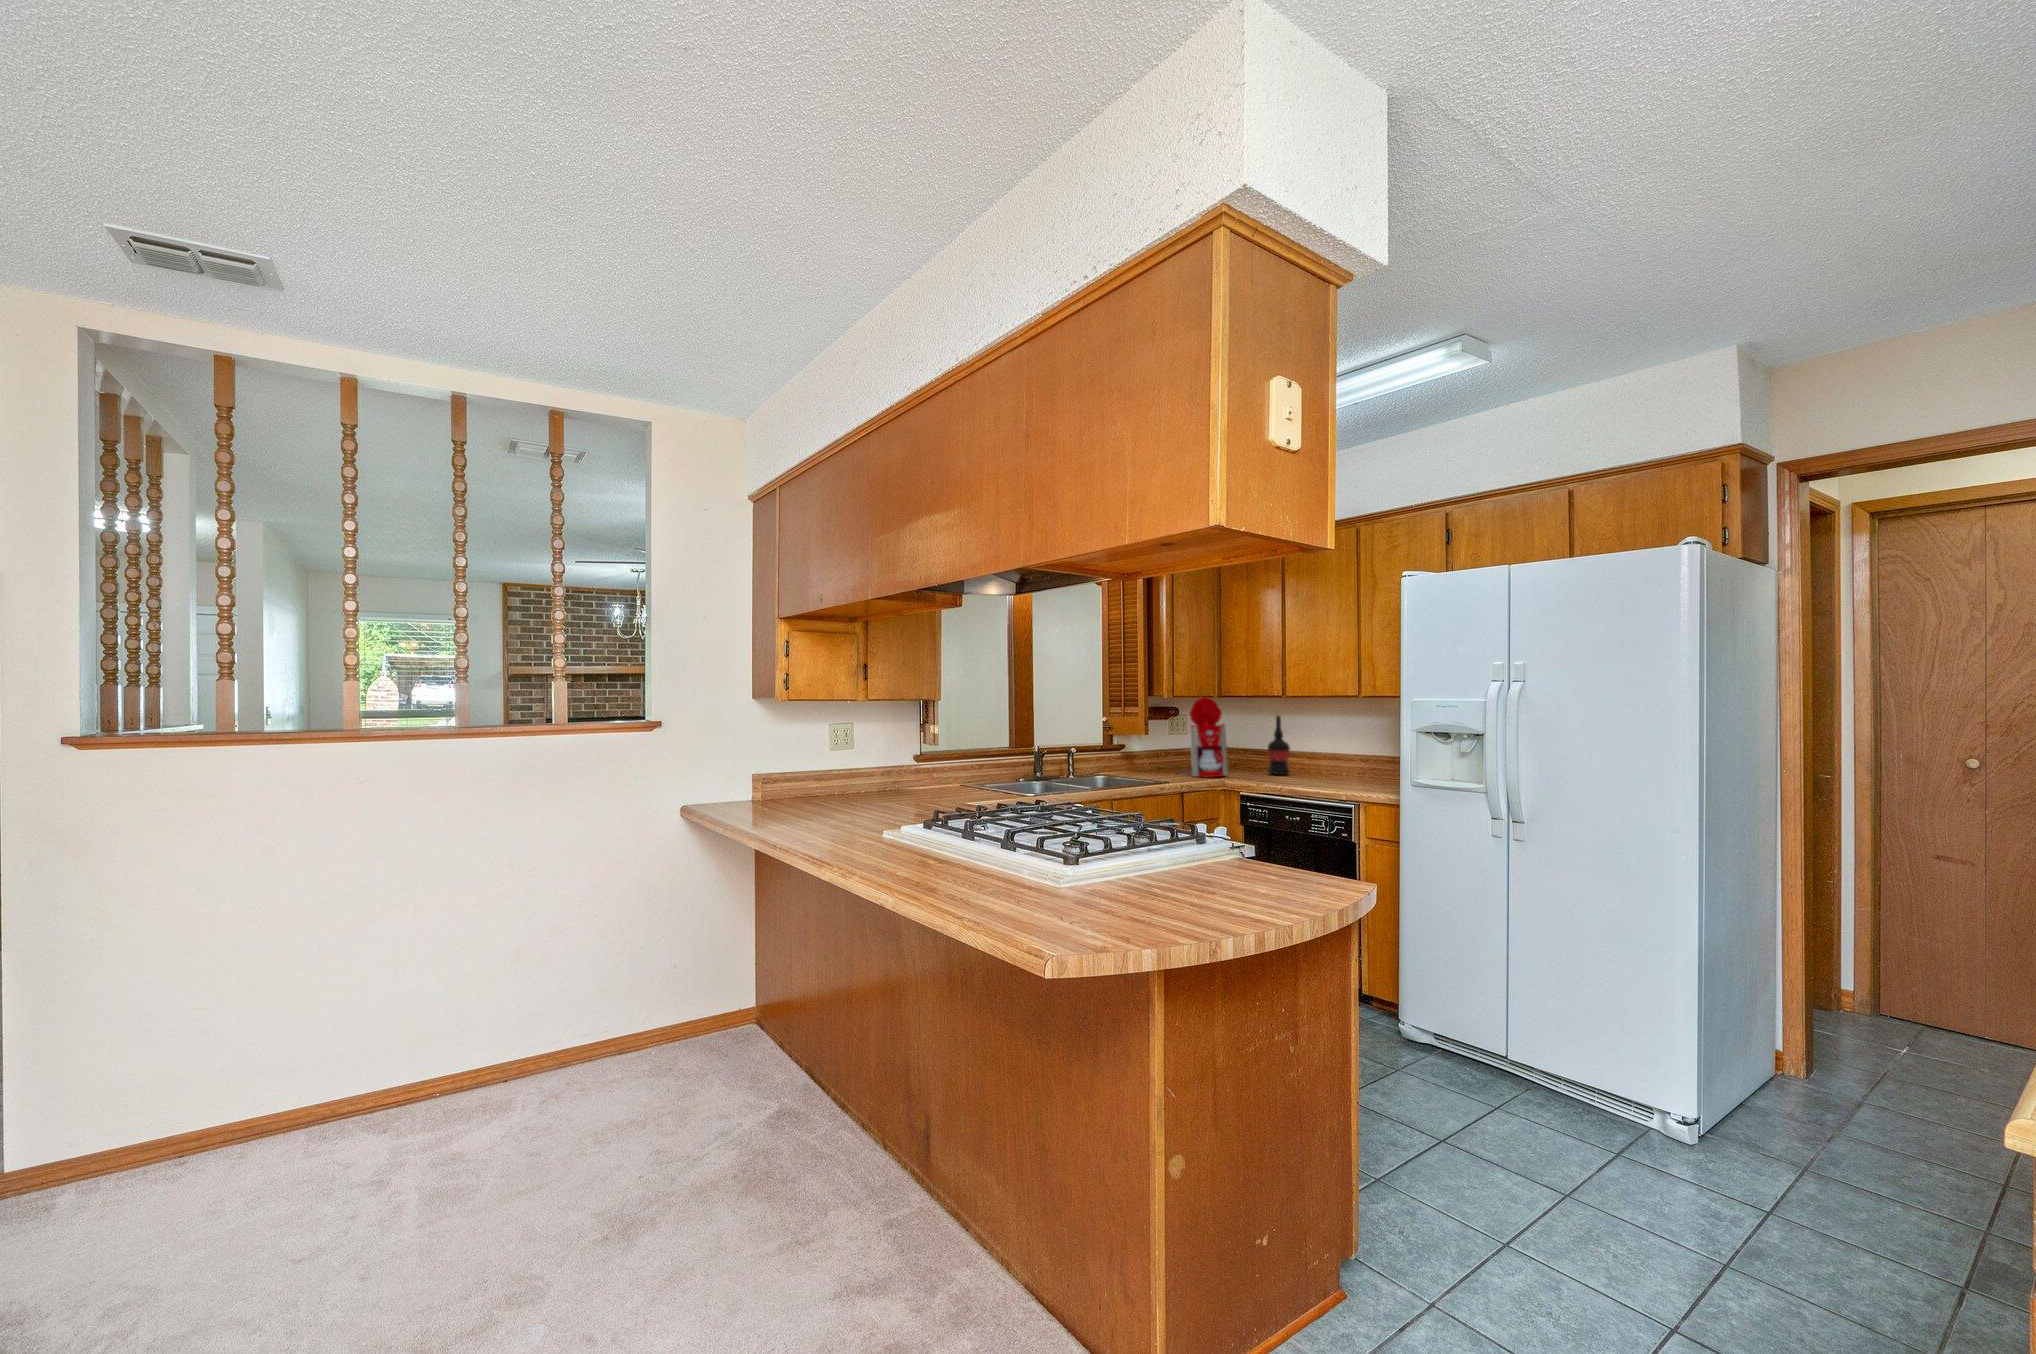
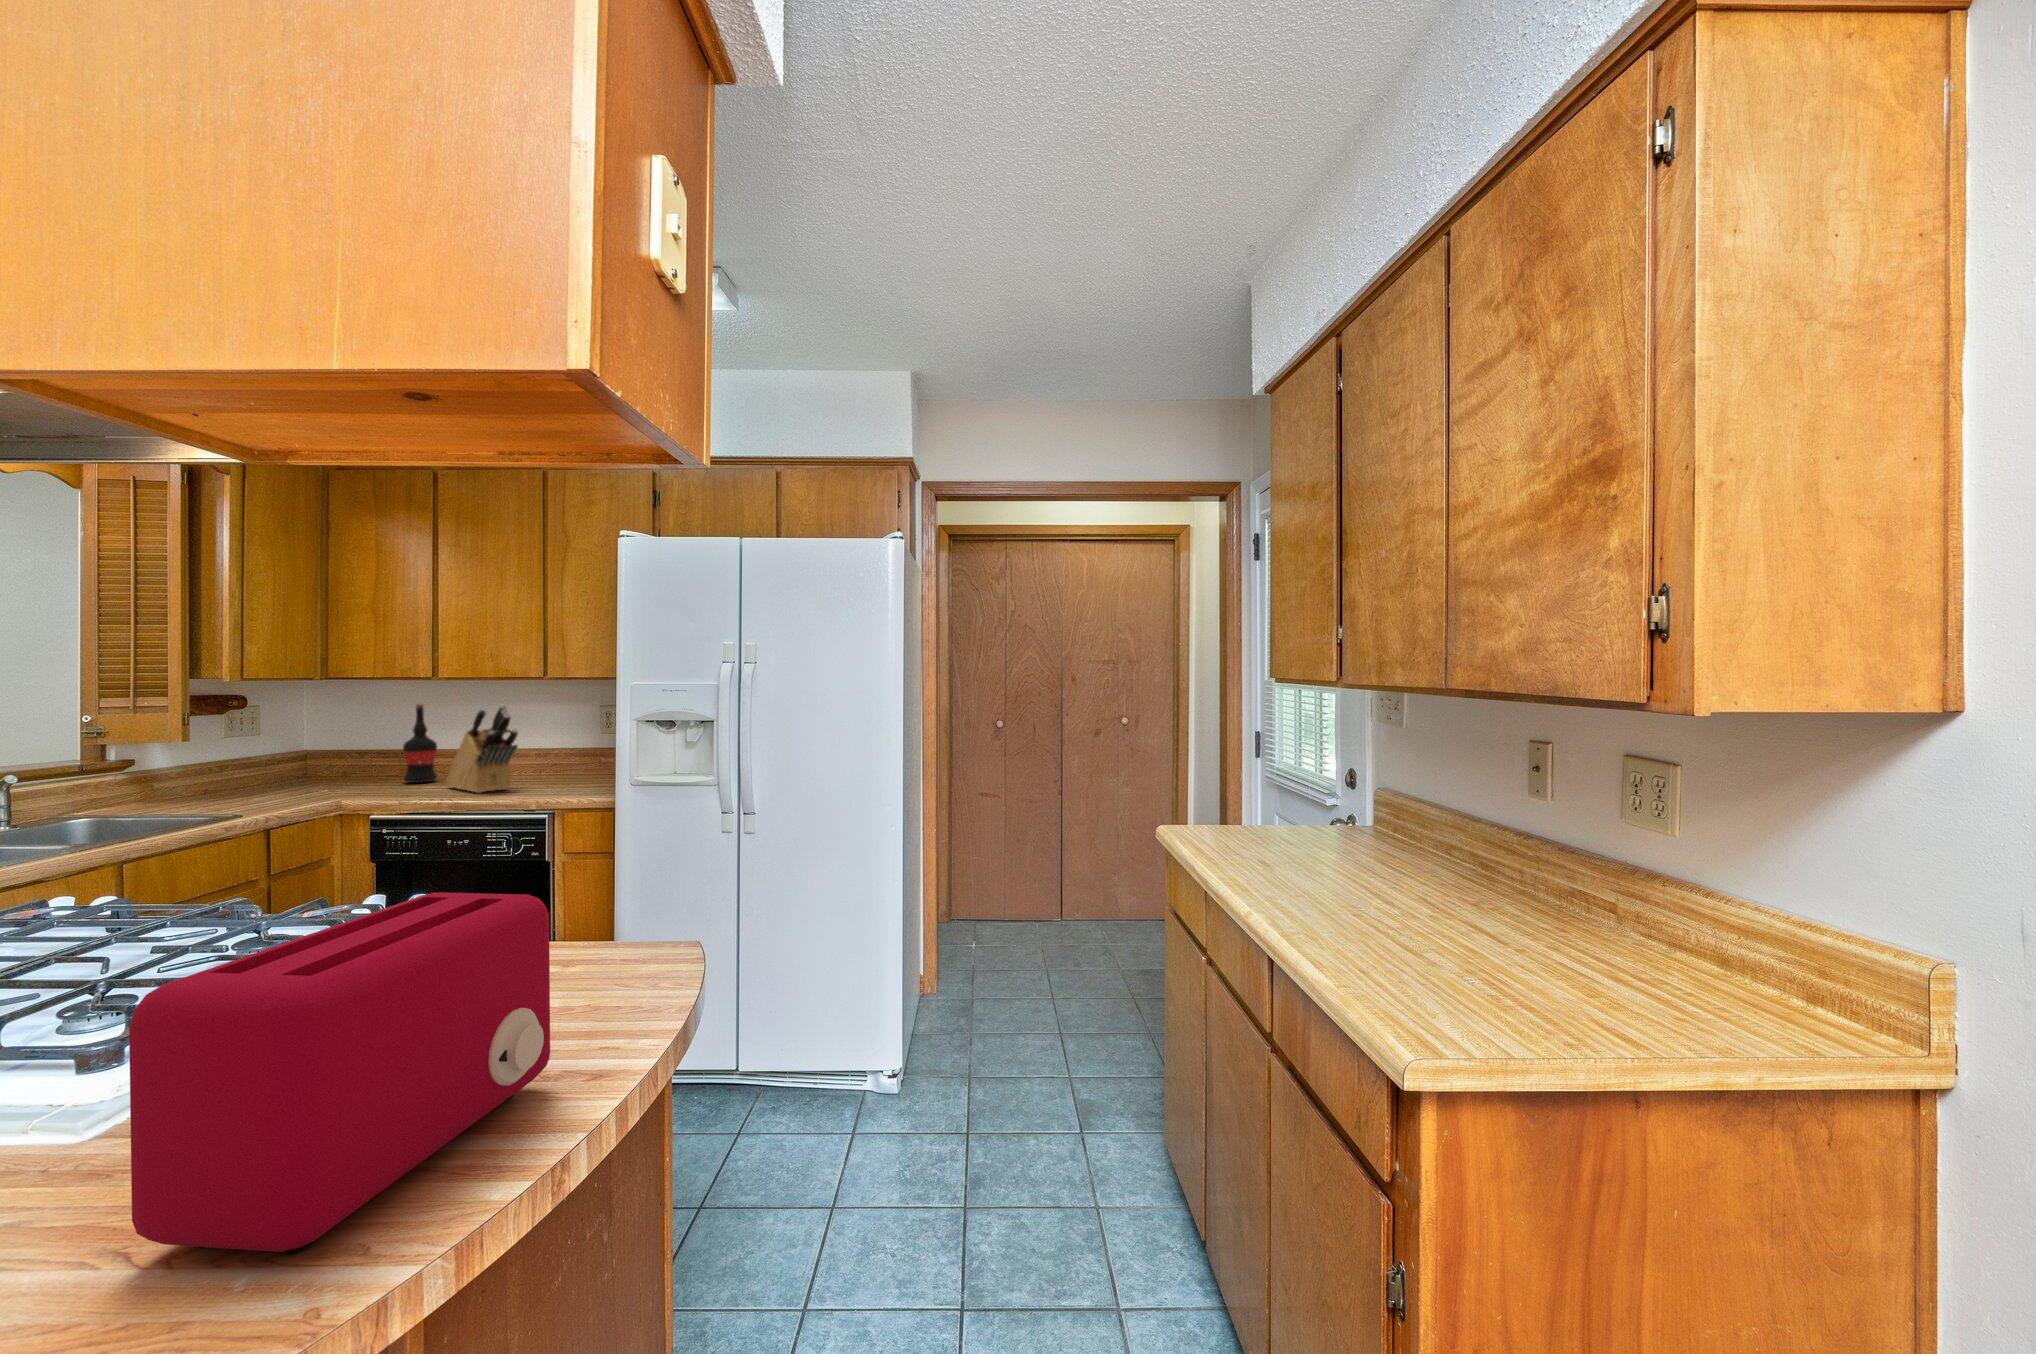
coffee maker: present [1176,696,1228,777] -> none [240,681,342,799]
knife block: none [1292,716,1338,785] -> present [446,704,518,793]
toaster: none [1062,800,1232,934] -> present [129,893,550,1254]

